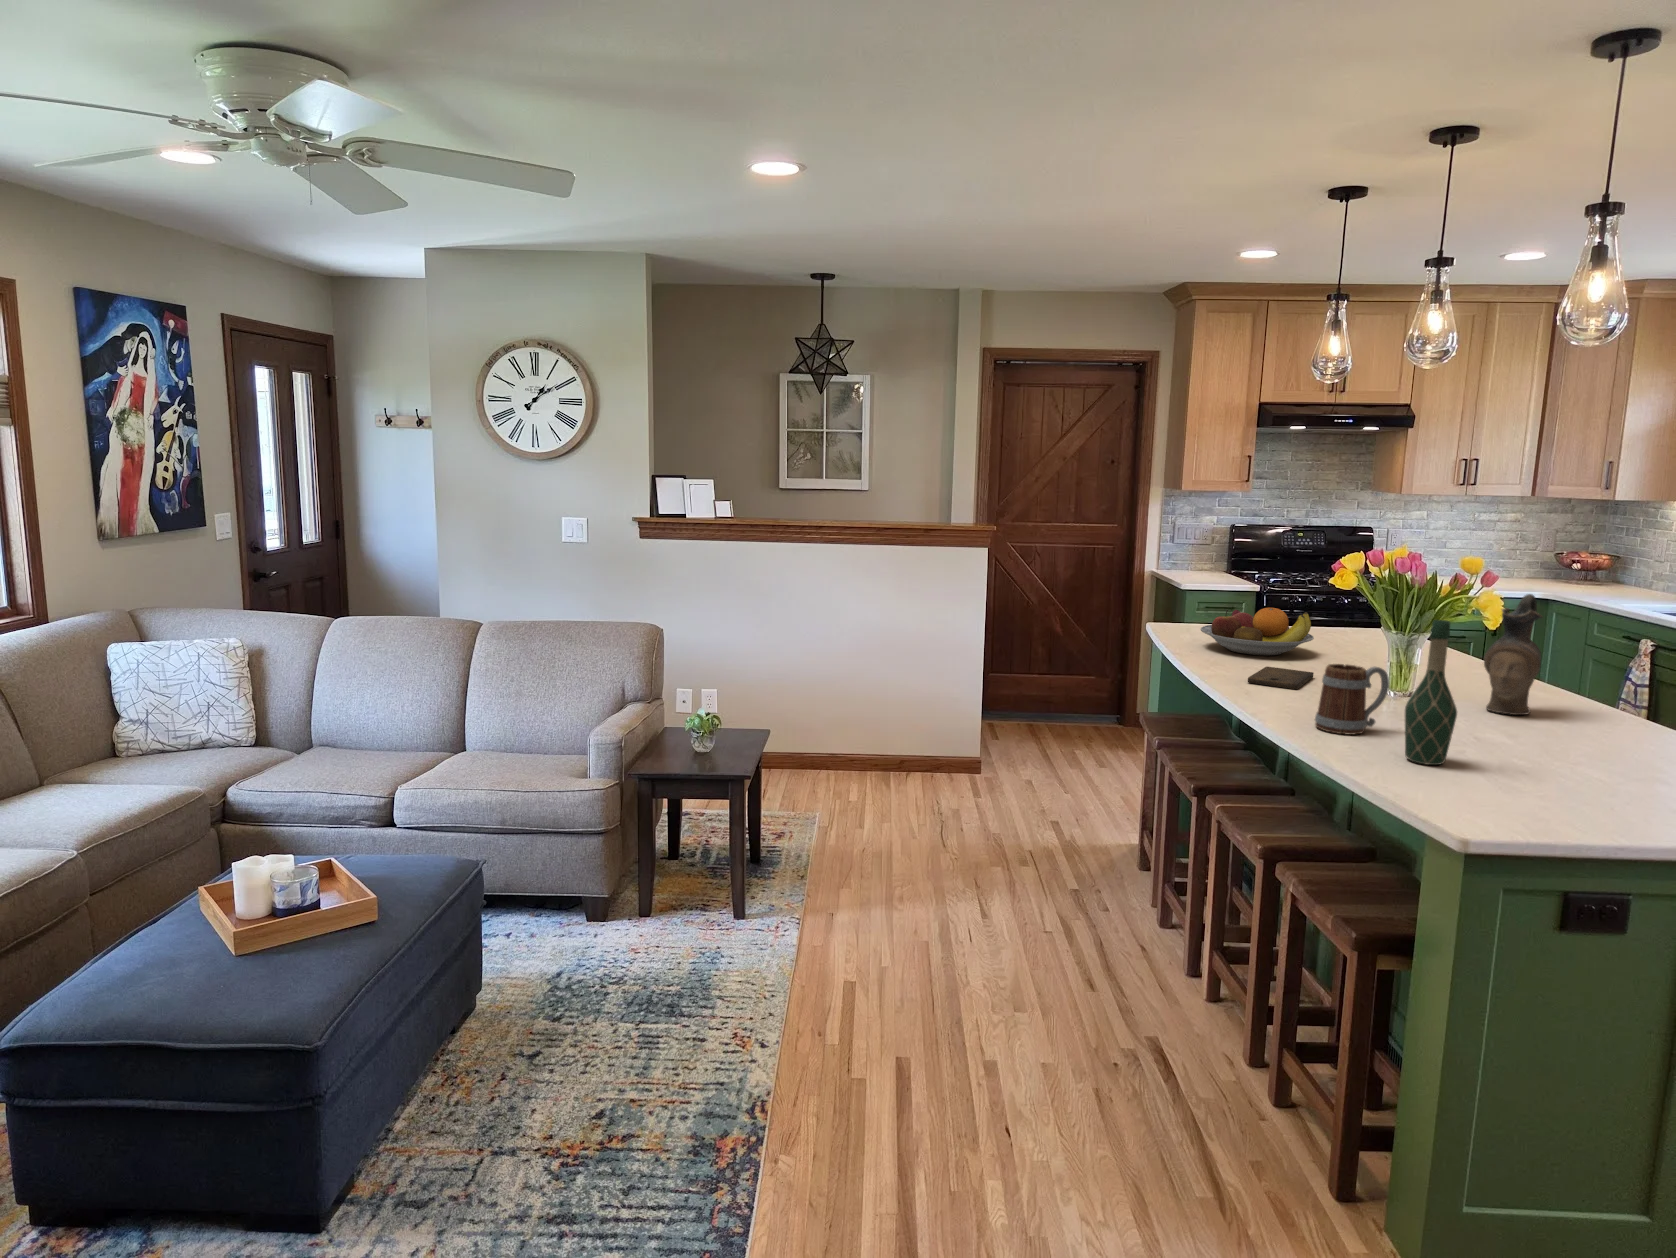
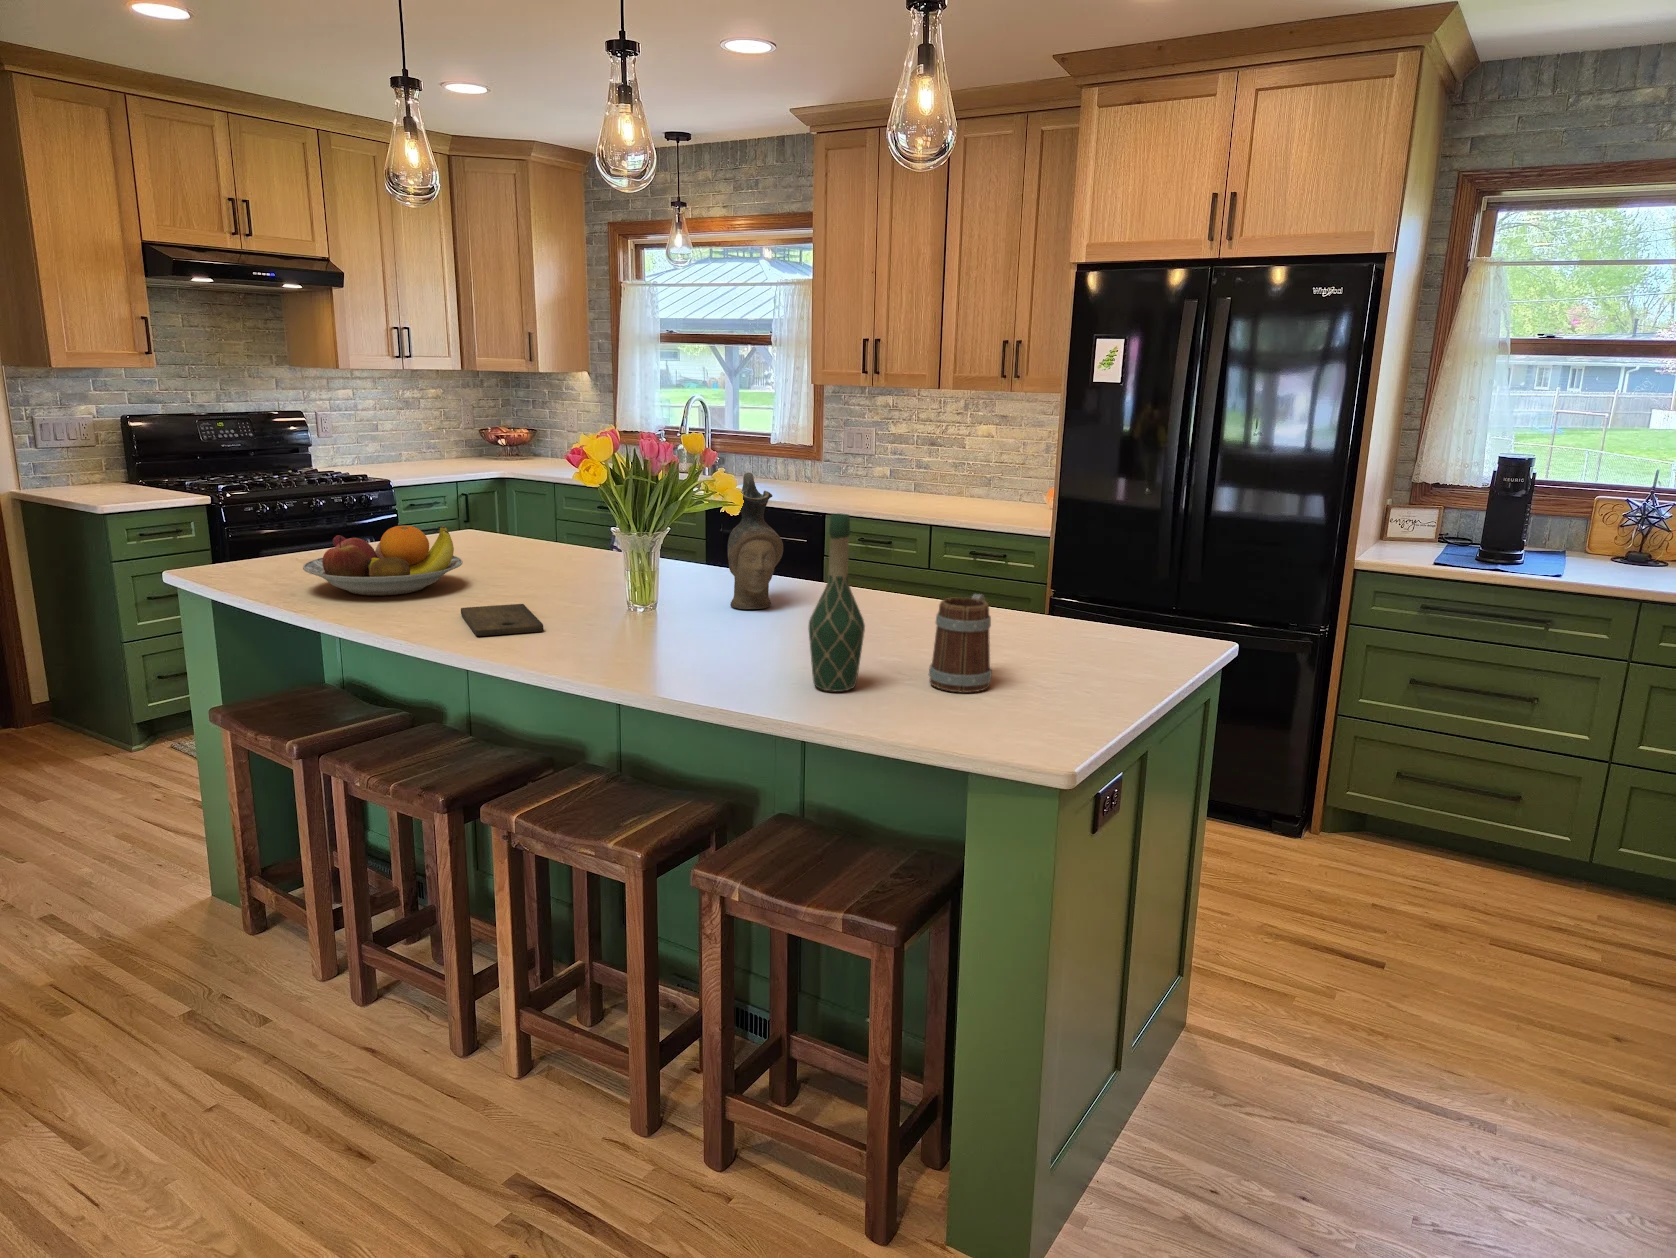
mug: present [1315,664,1389,735] -> present [929,594,992,692]

